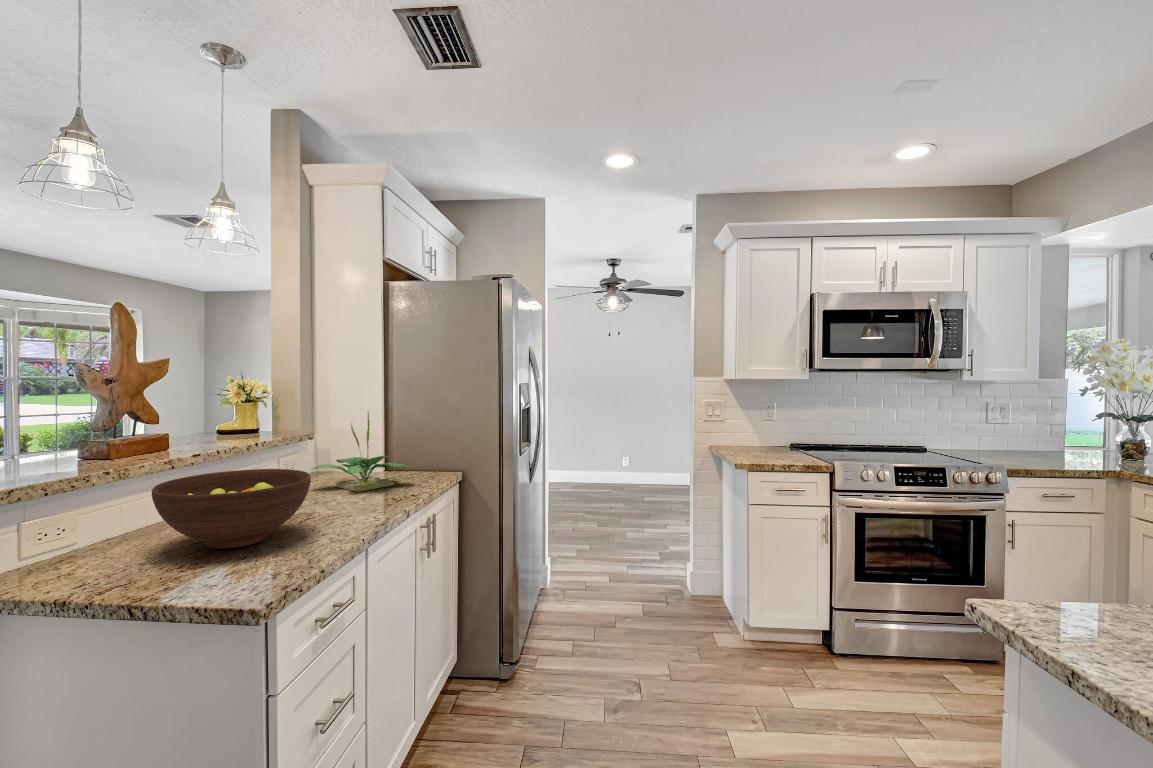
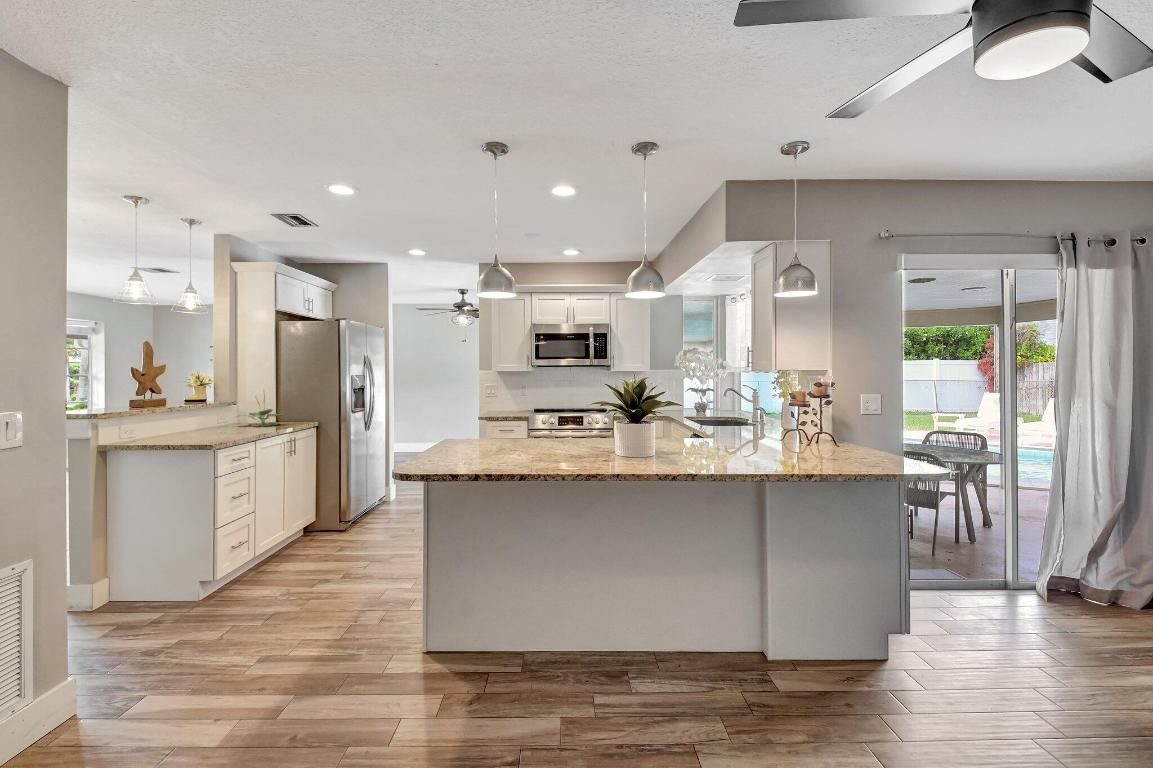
fruit bowl: present [152,469,311,549] -> none [169,410,232,437]

